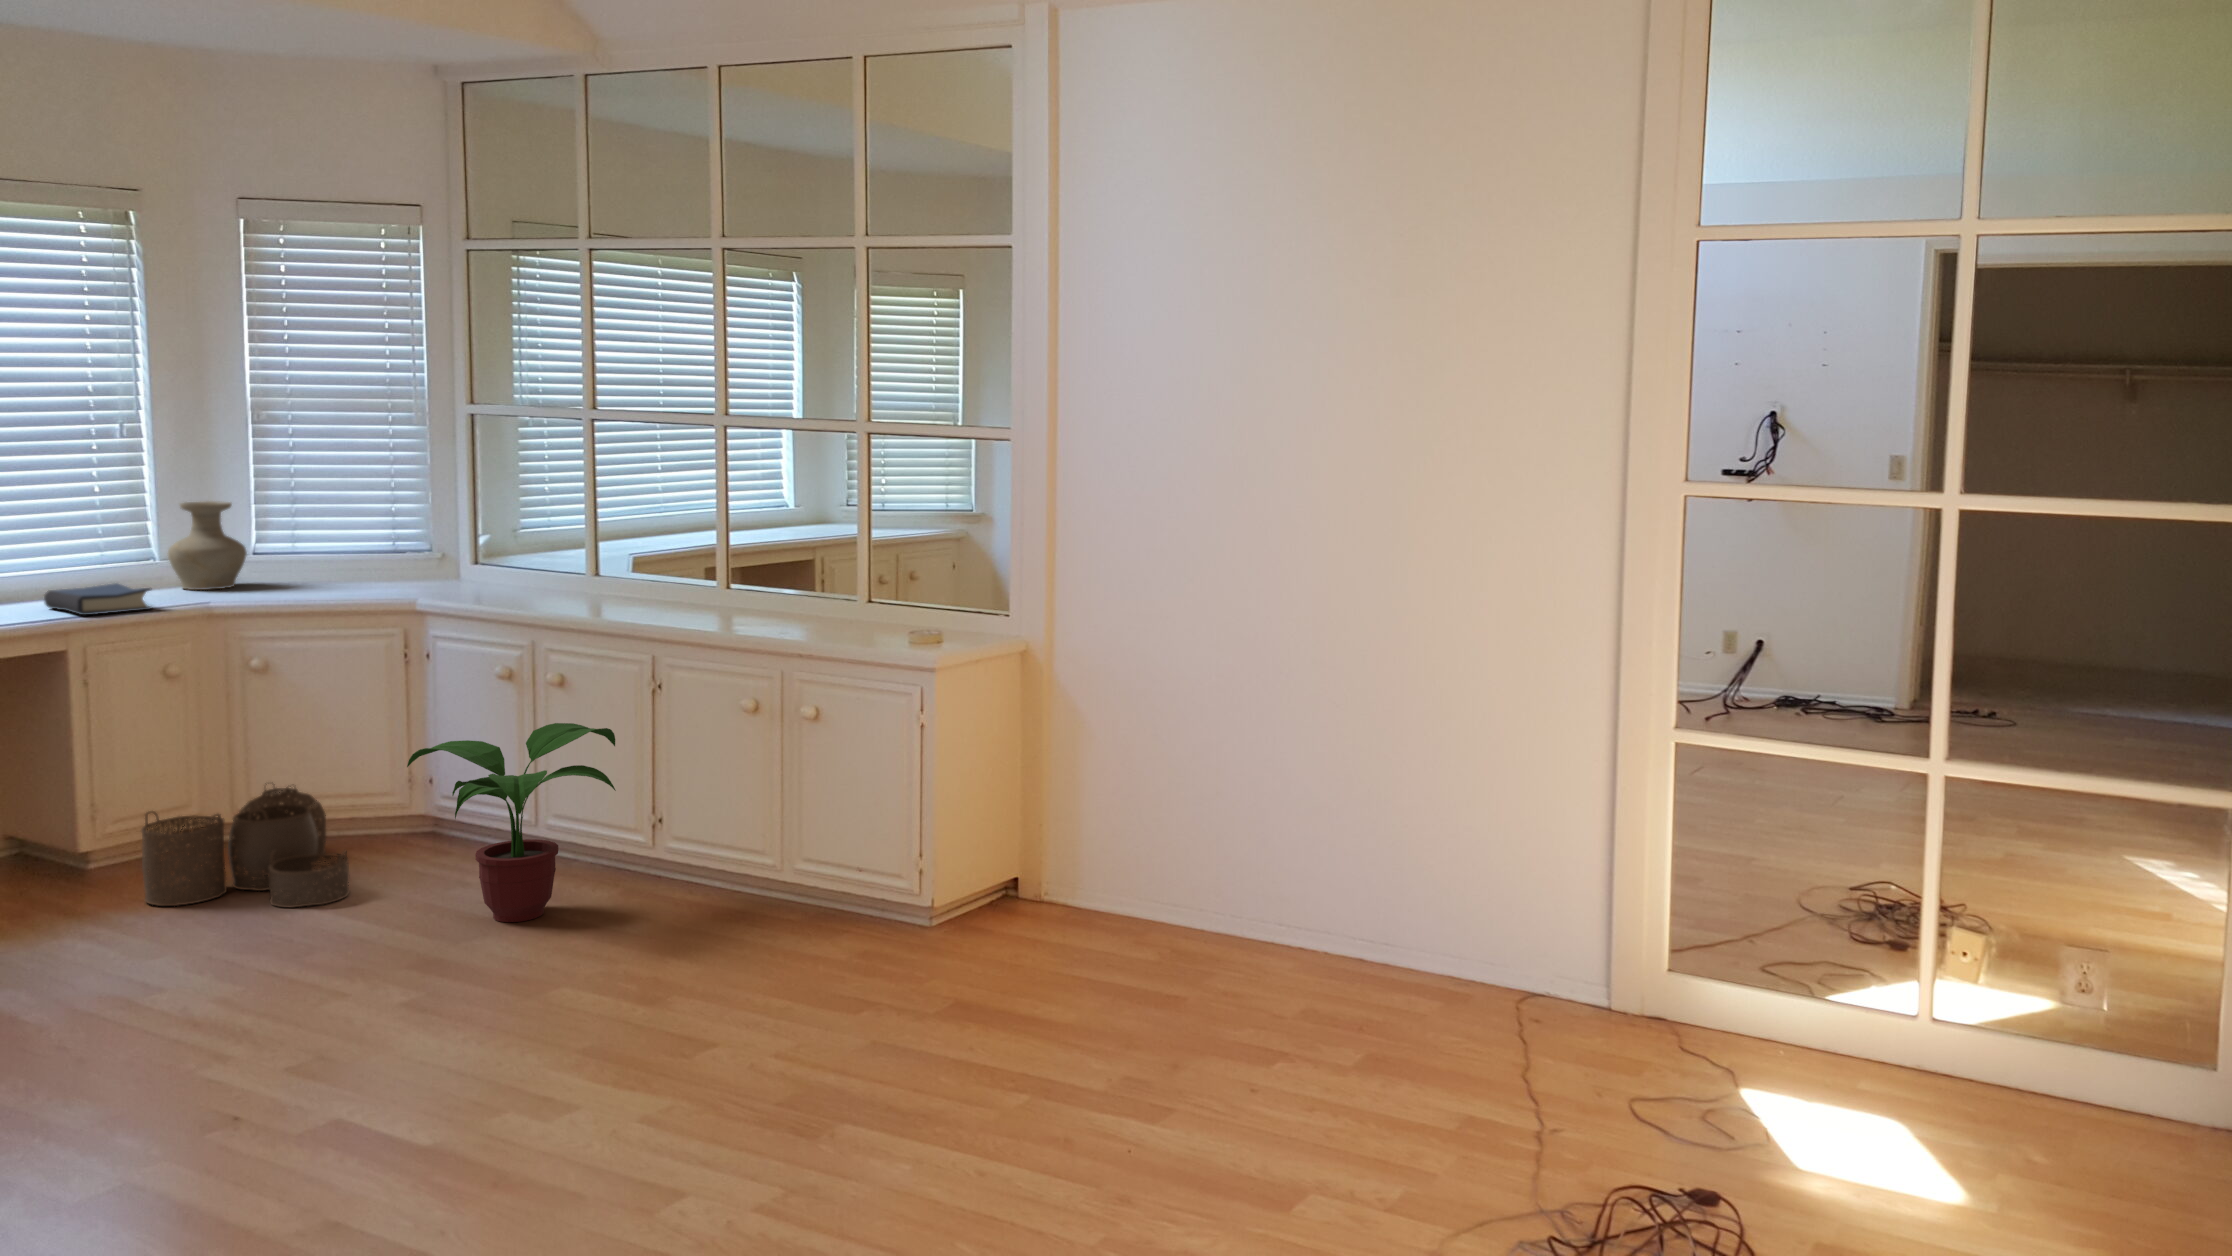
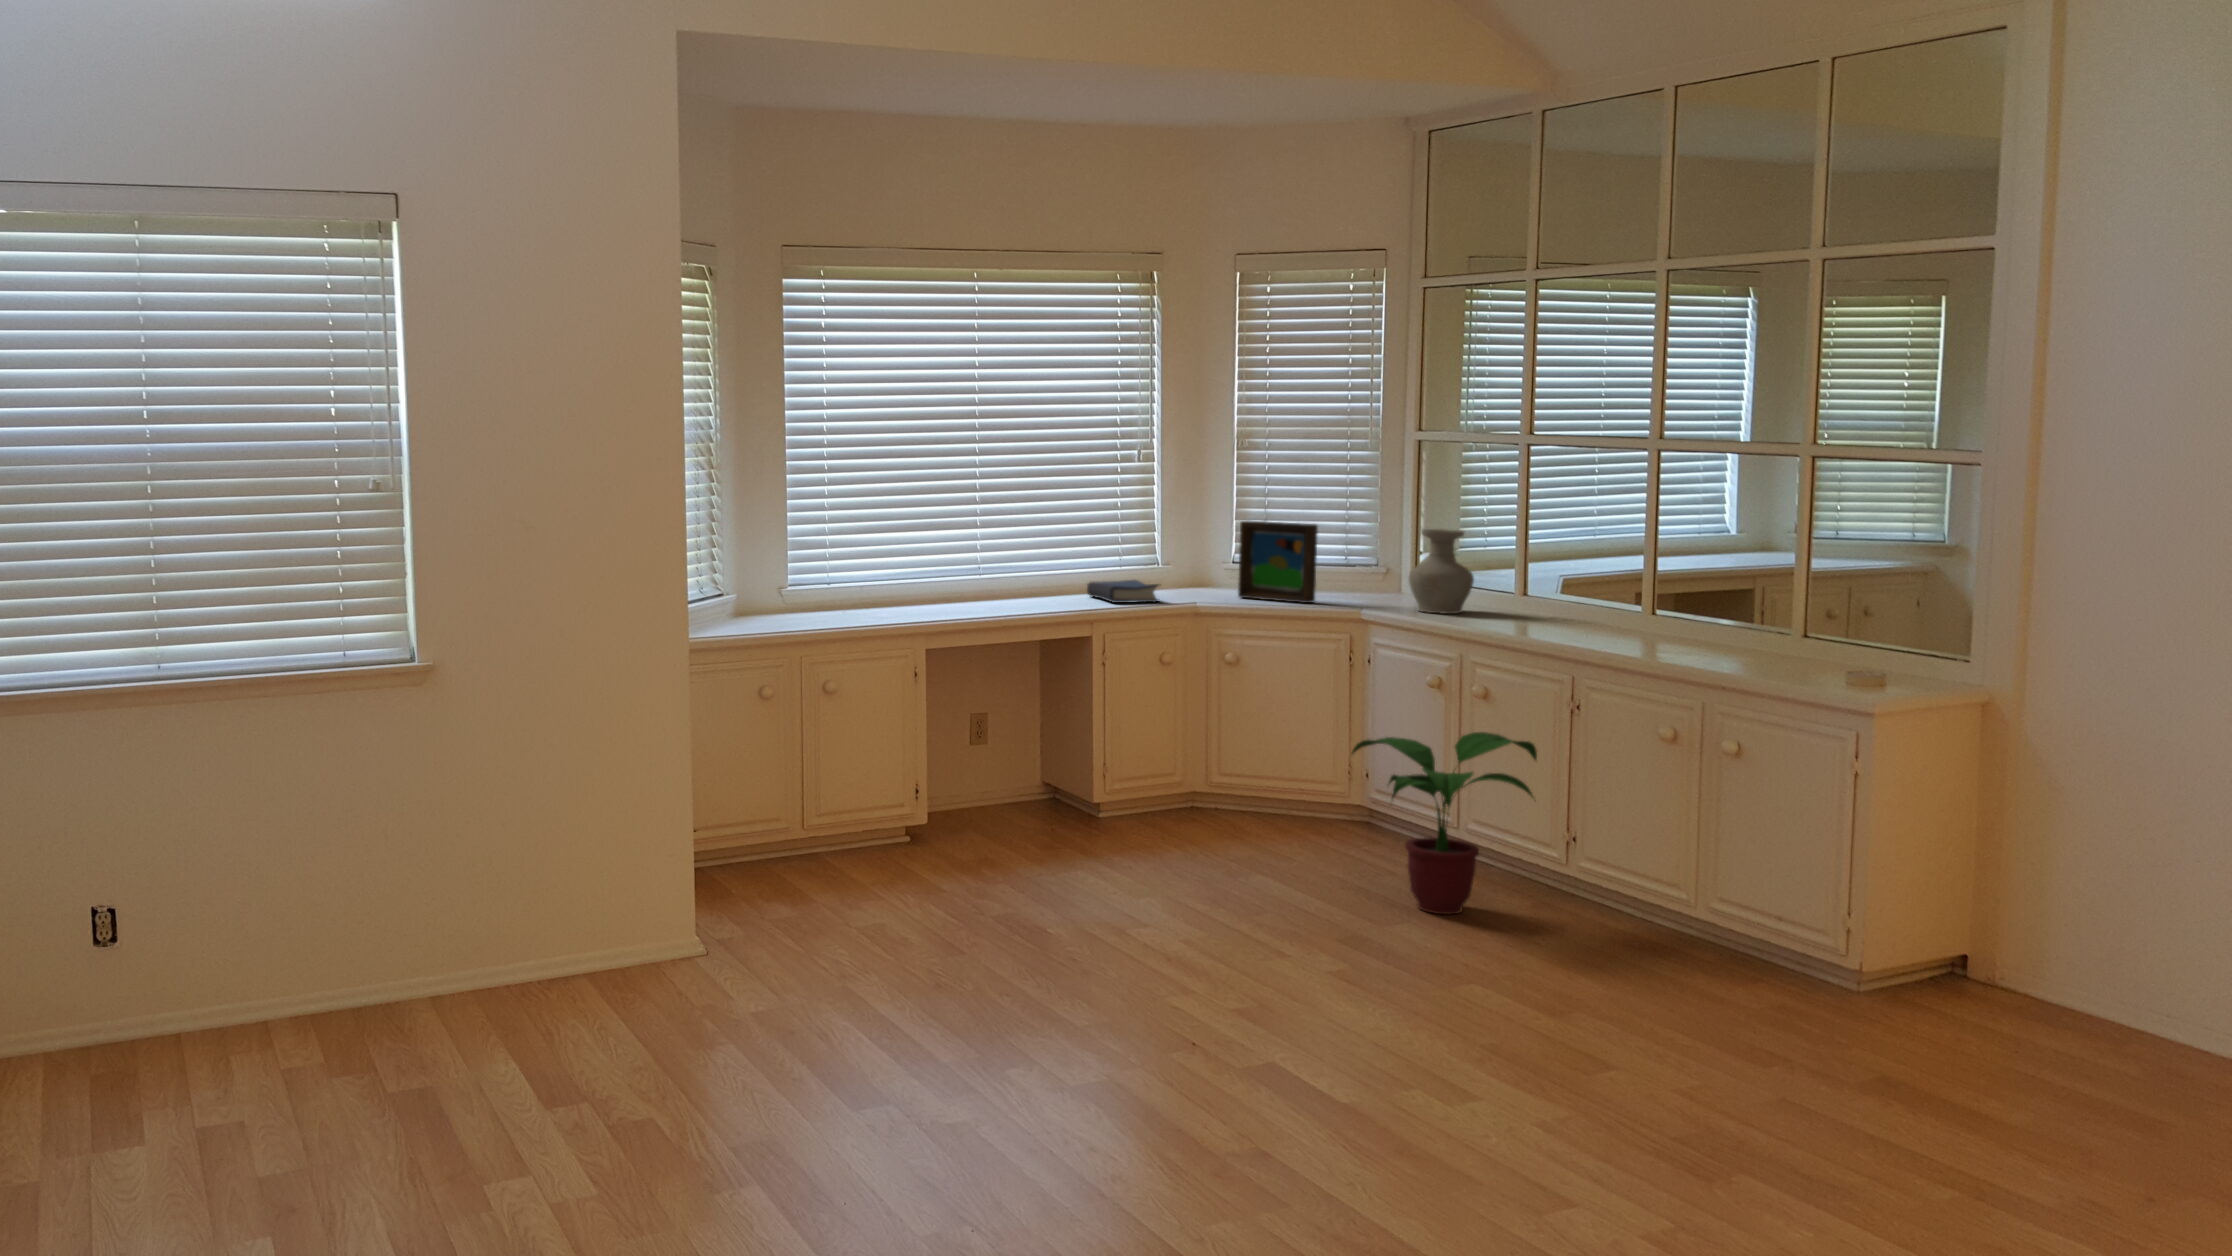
vase: present [168,501,247,590] -> present [1409,529,1474,614]
picture frame: none [258,507,360,596] -> present [1238,521,1318,603]
woven basket: present [141,786,349,907] -> none [1144,761,1298,871]

